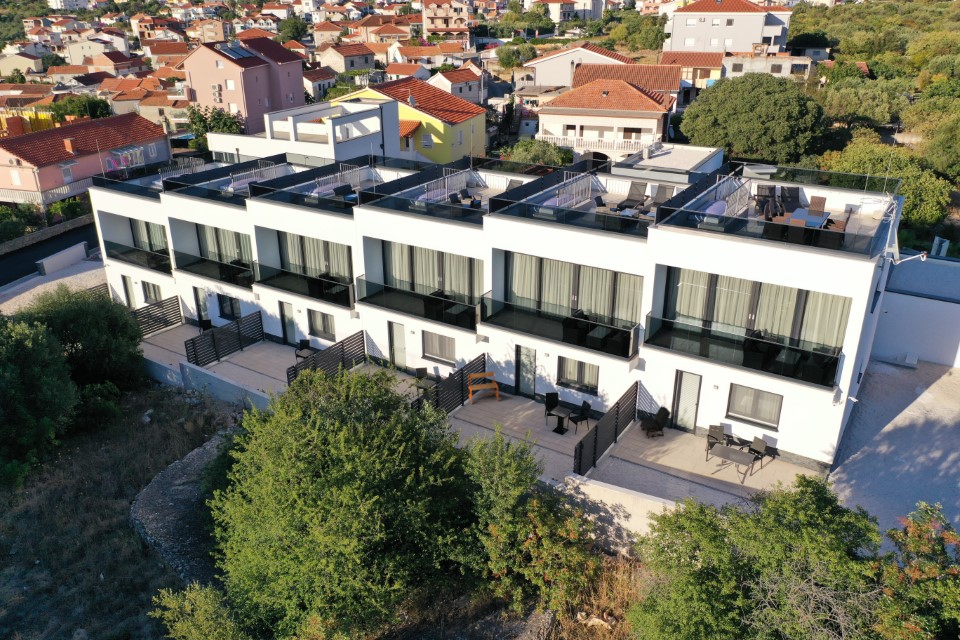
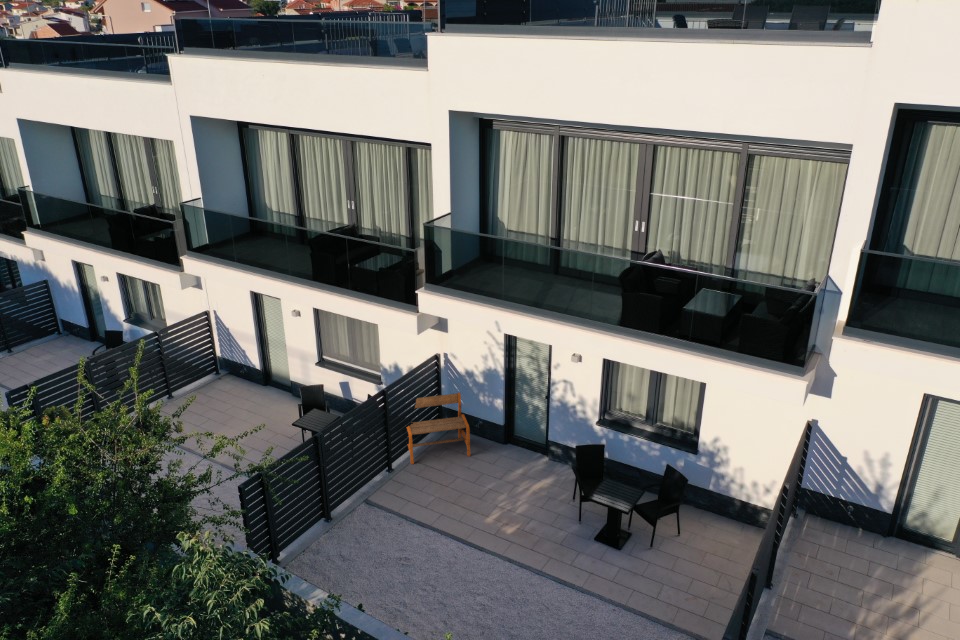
lounge chair: present [640,406,671,438] -> none [803,479,887,560]

